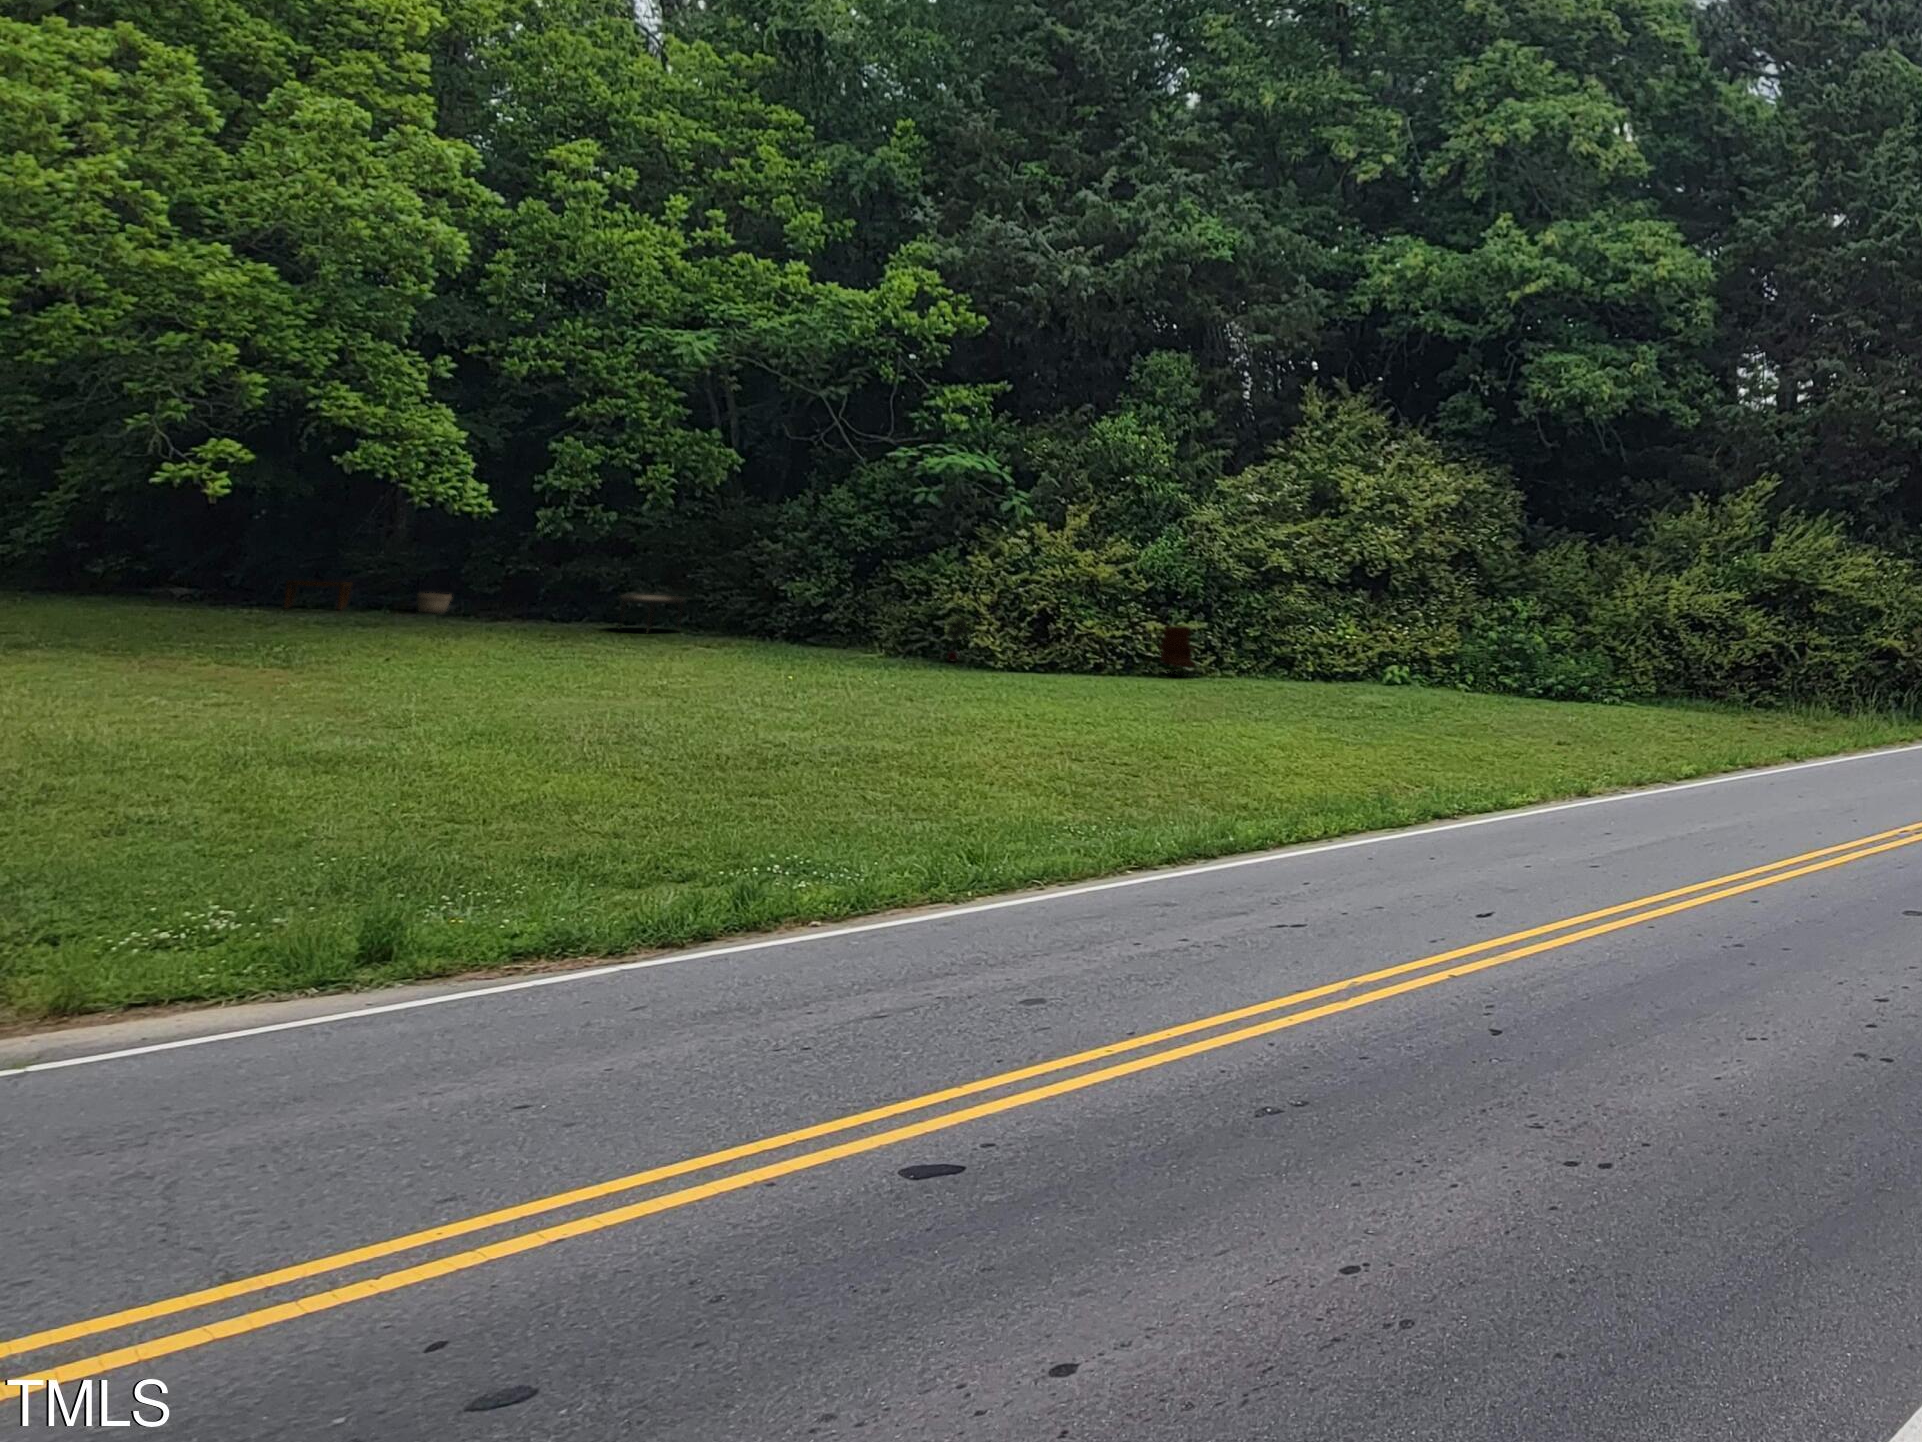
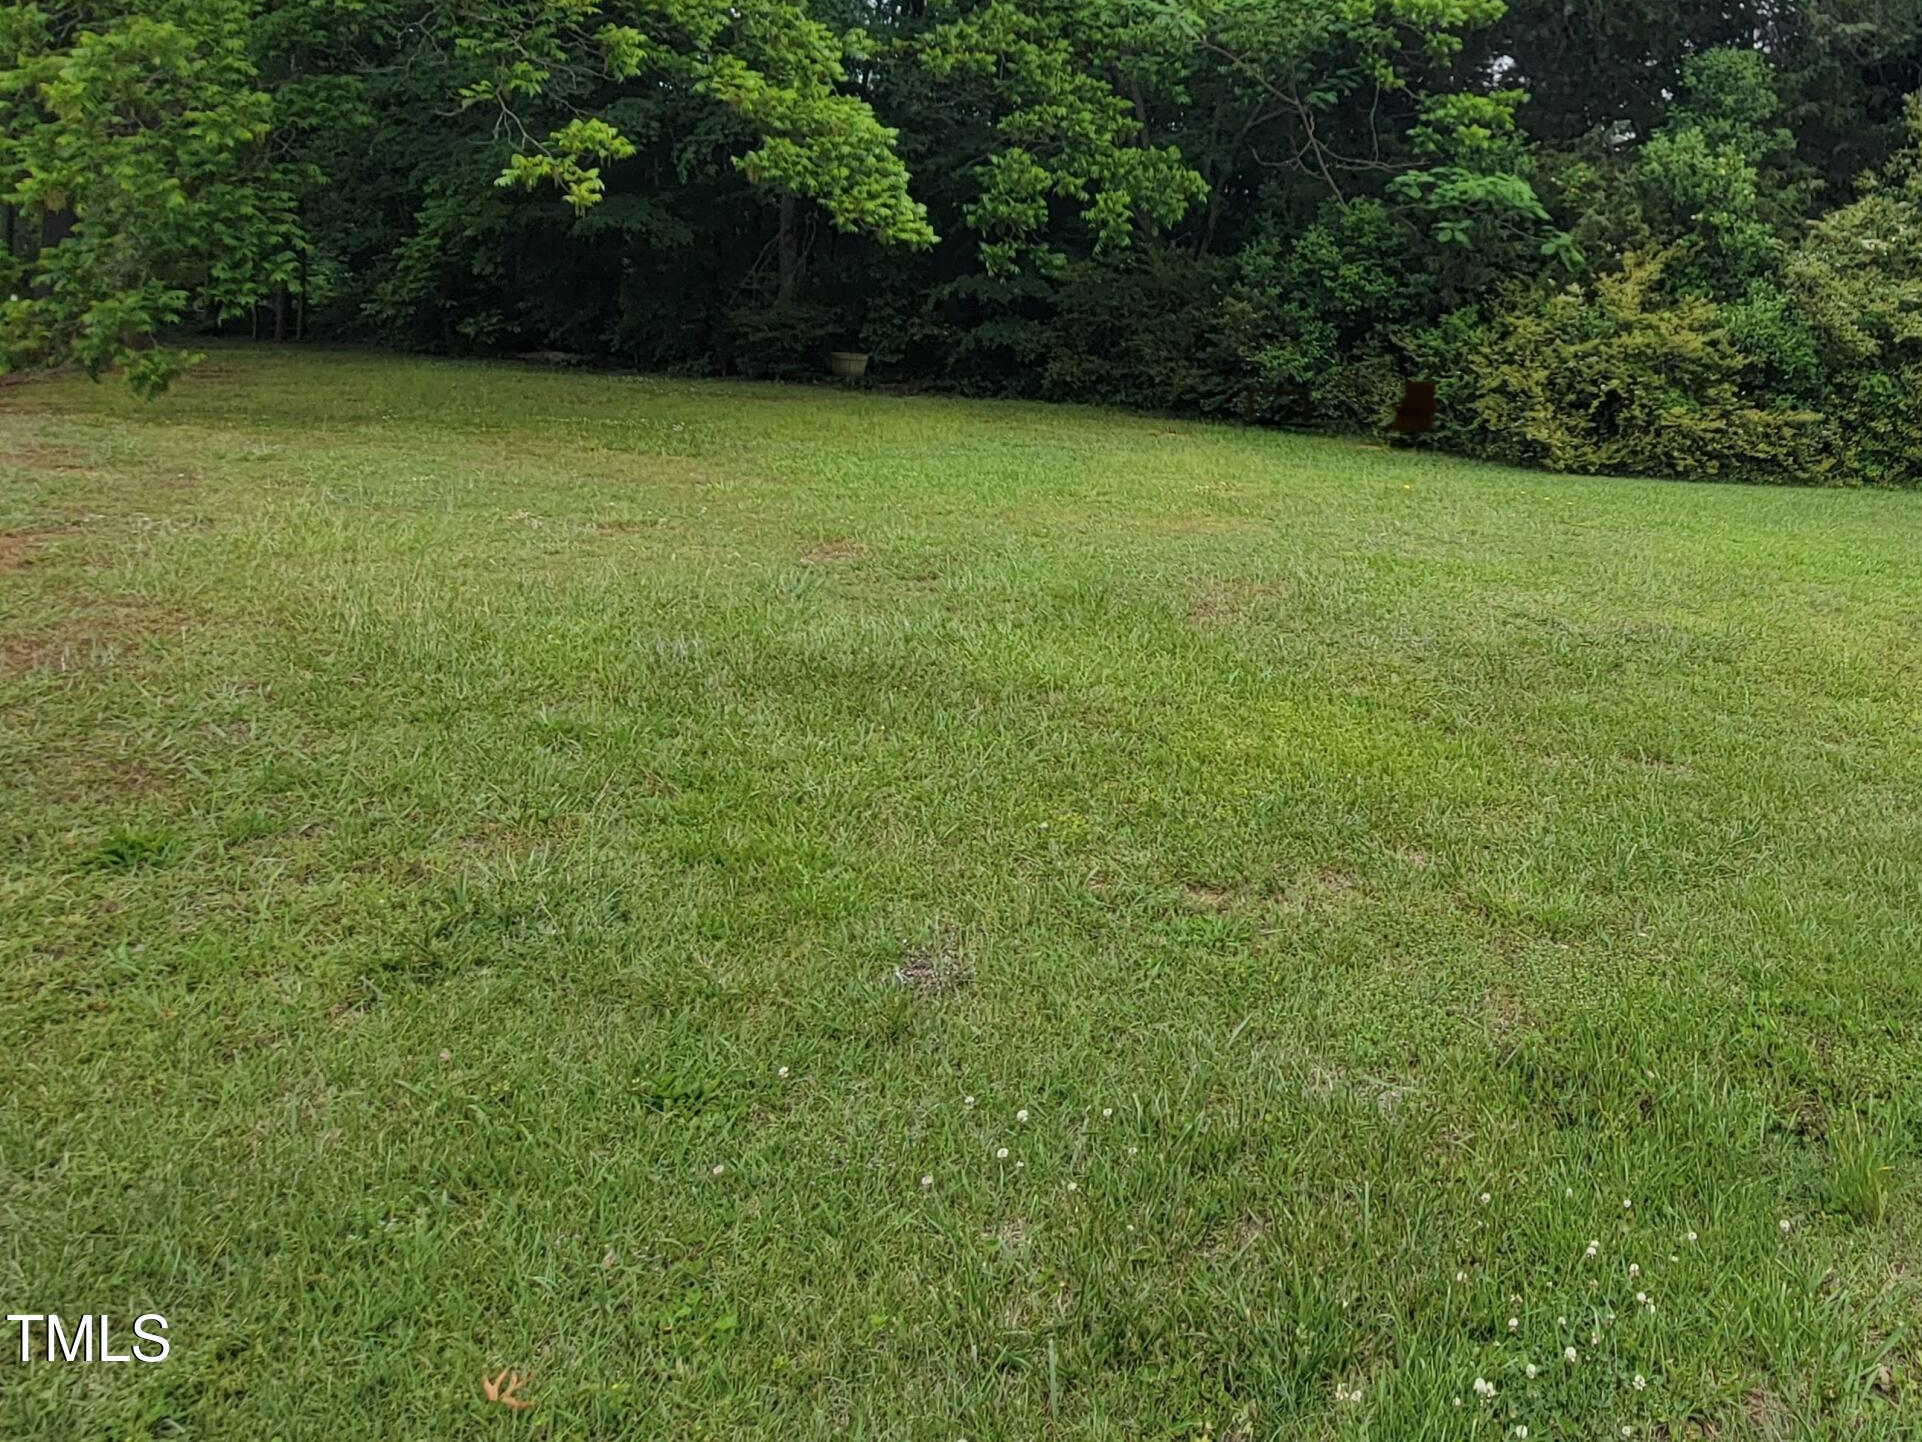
bench: present [284,580,352,610] -> present [1245,387,1311,425]
round table: present [618,594,685,634] -> none [1064,359,1141,408]
potted tree: present [946,612,973,661] -> none [1484,390,1525,457]
lounge chair: present [1158,626,1195,677] -> present [1385,380,1440,446]

